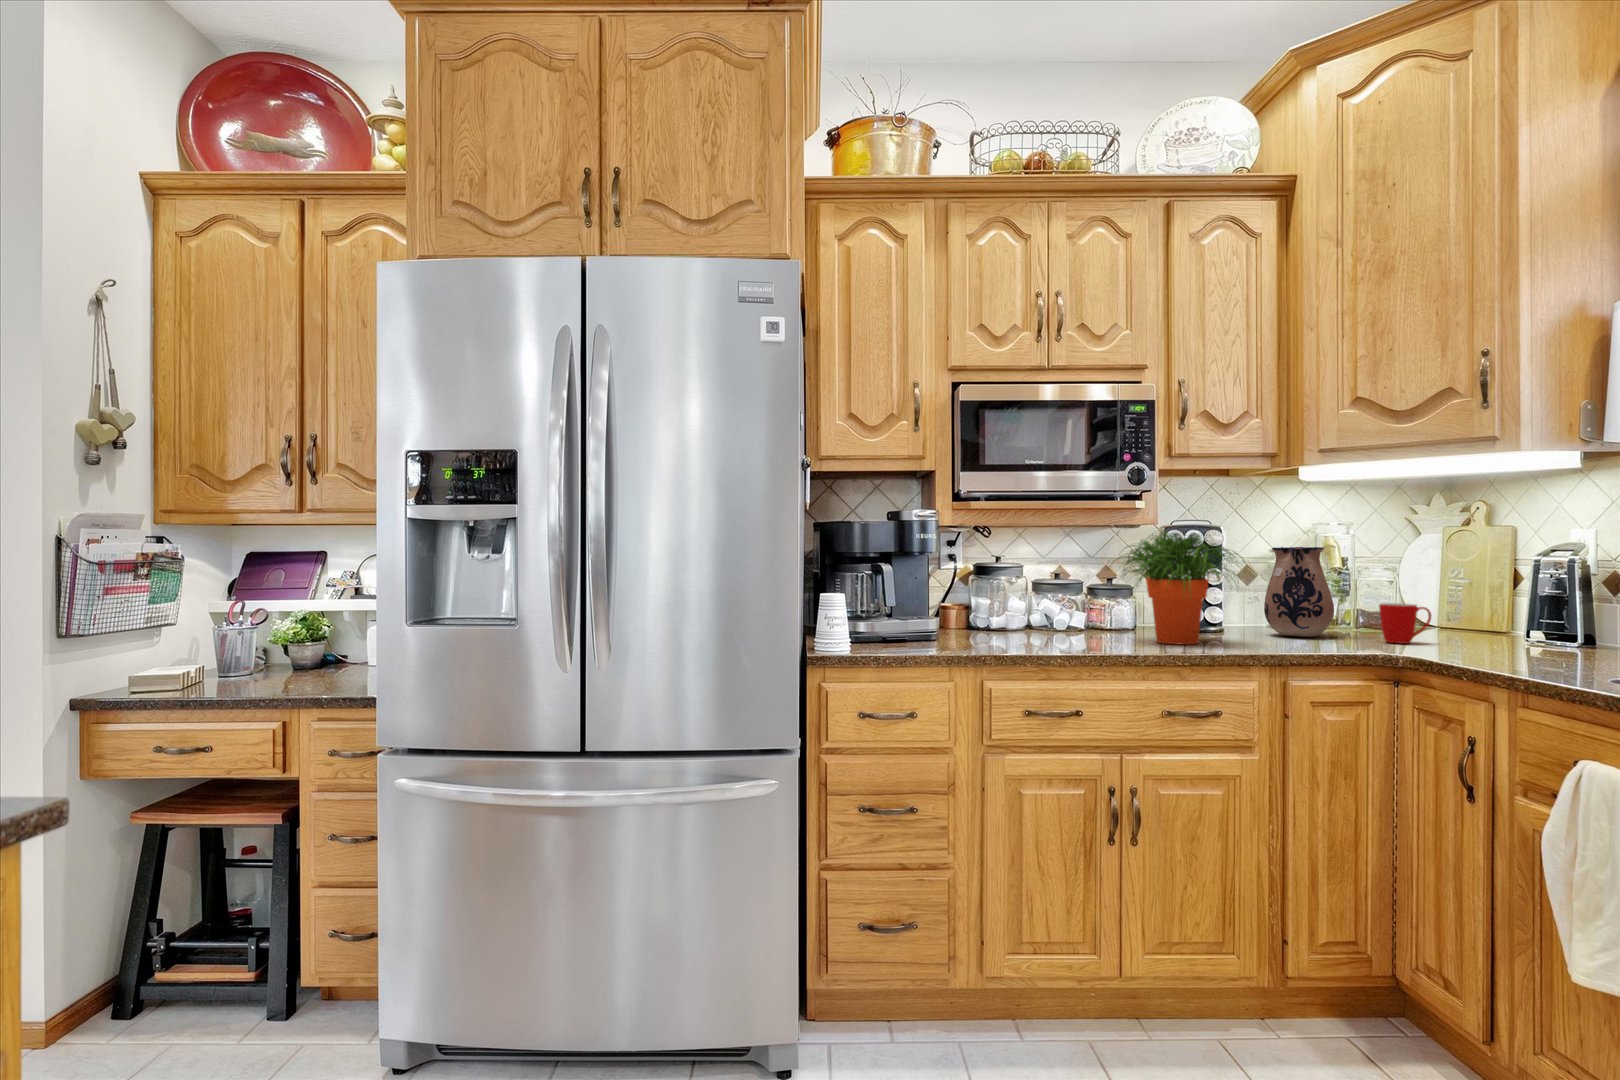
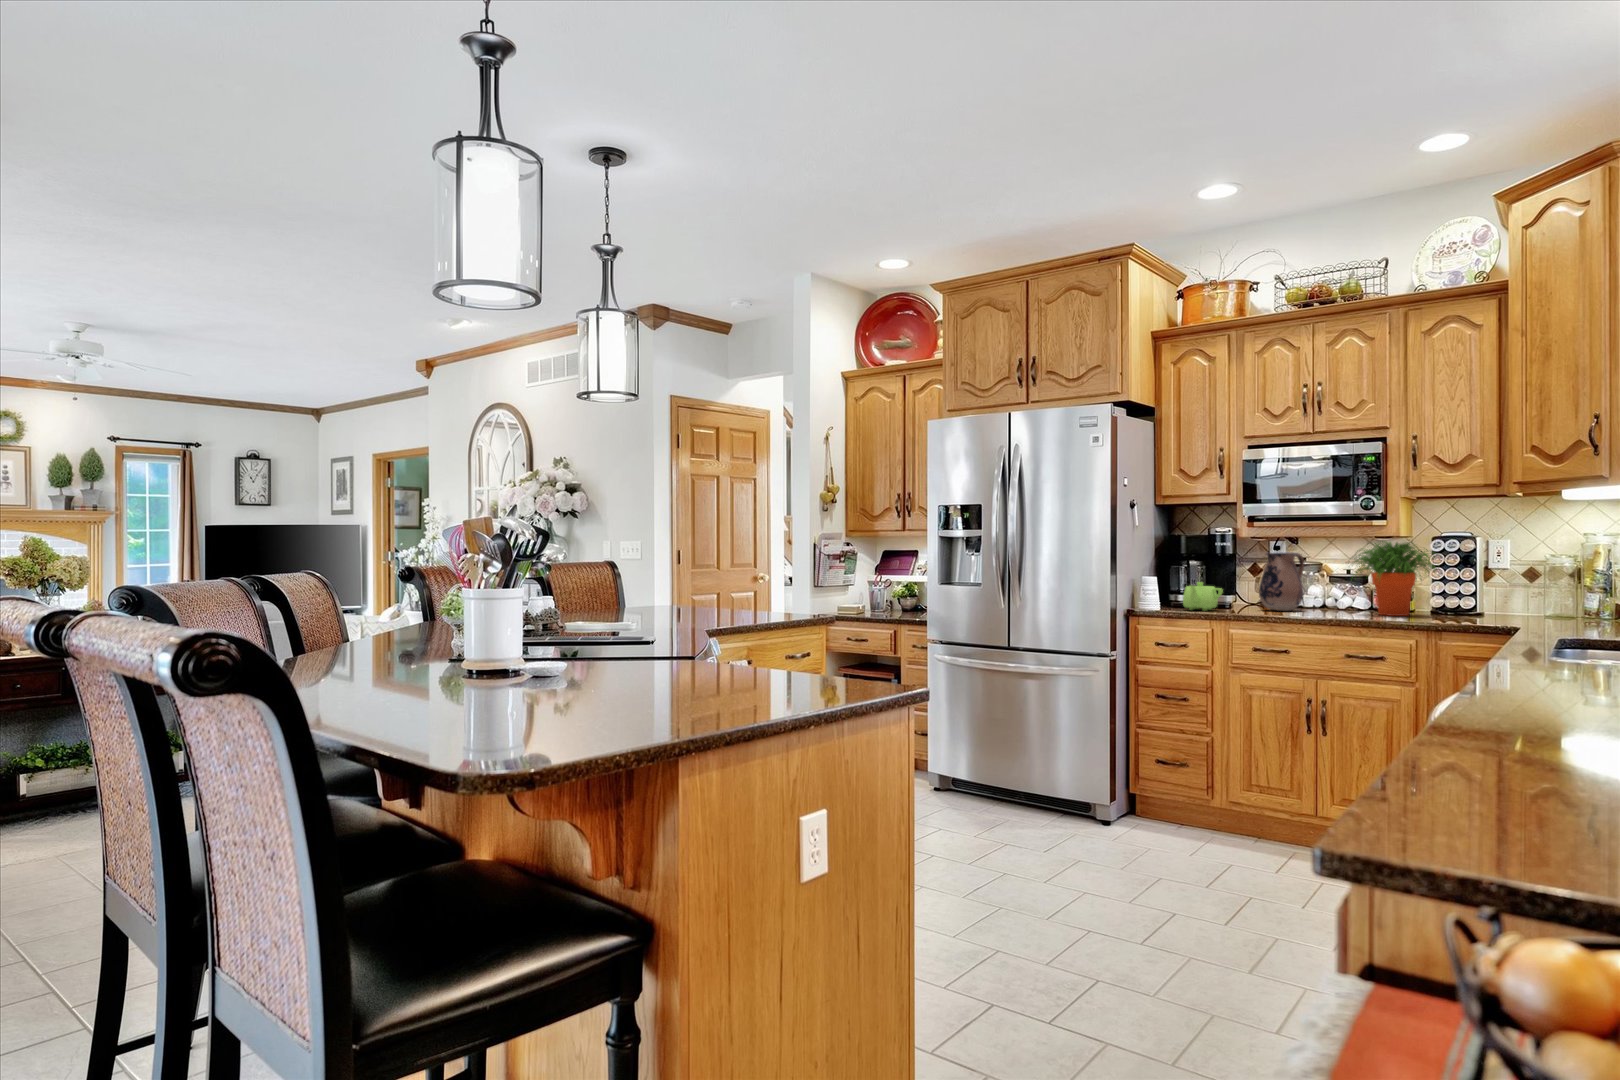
ceramic pitcher: present [1264,547,1334,637] -> present [1259,553,1304,611]
teapot: none [888,602,951,651] -> present [1183,582,1223,611]
mug: present [1379,603,1432,644] -> none [1557,594,1599,623]

